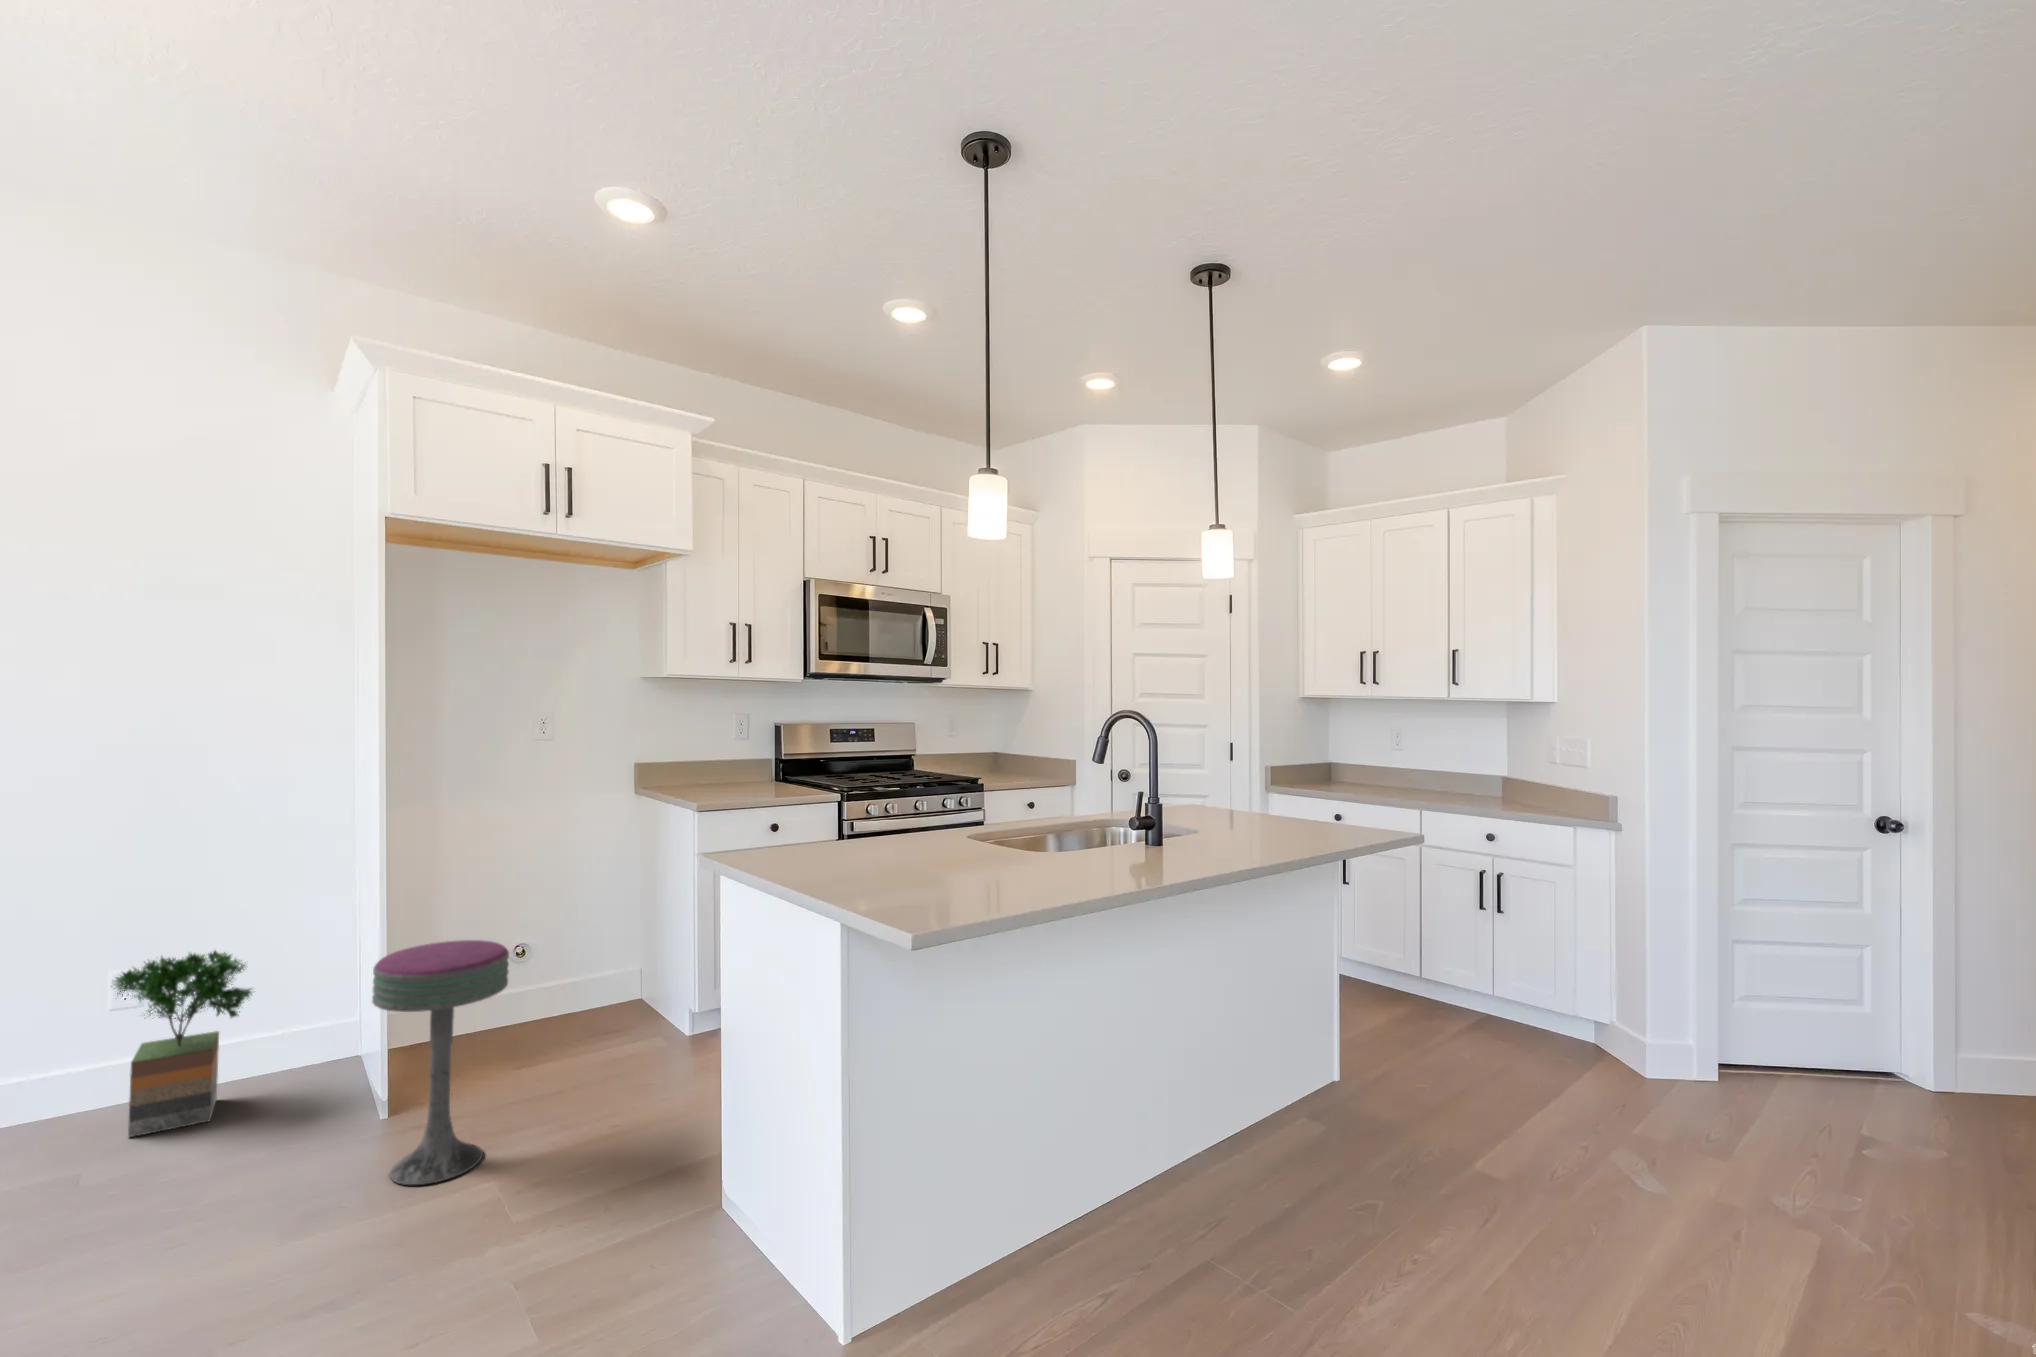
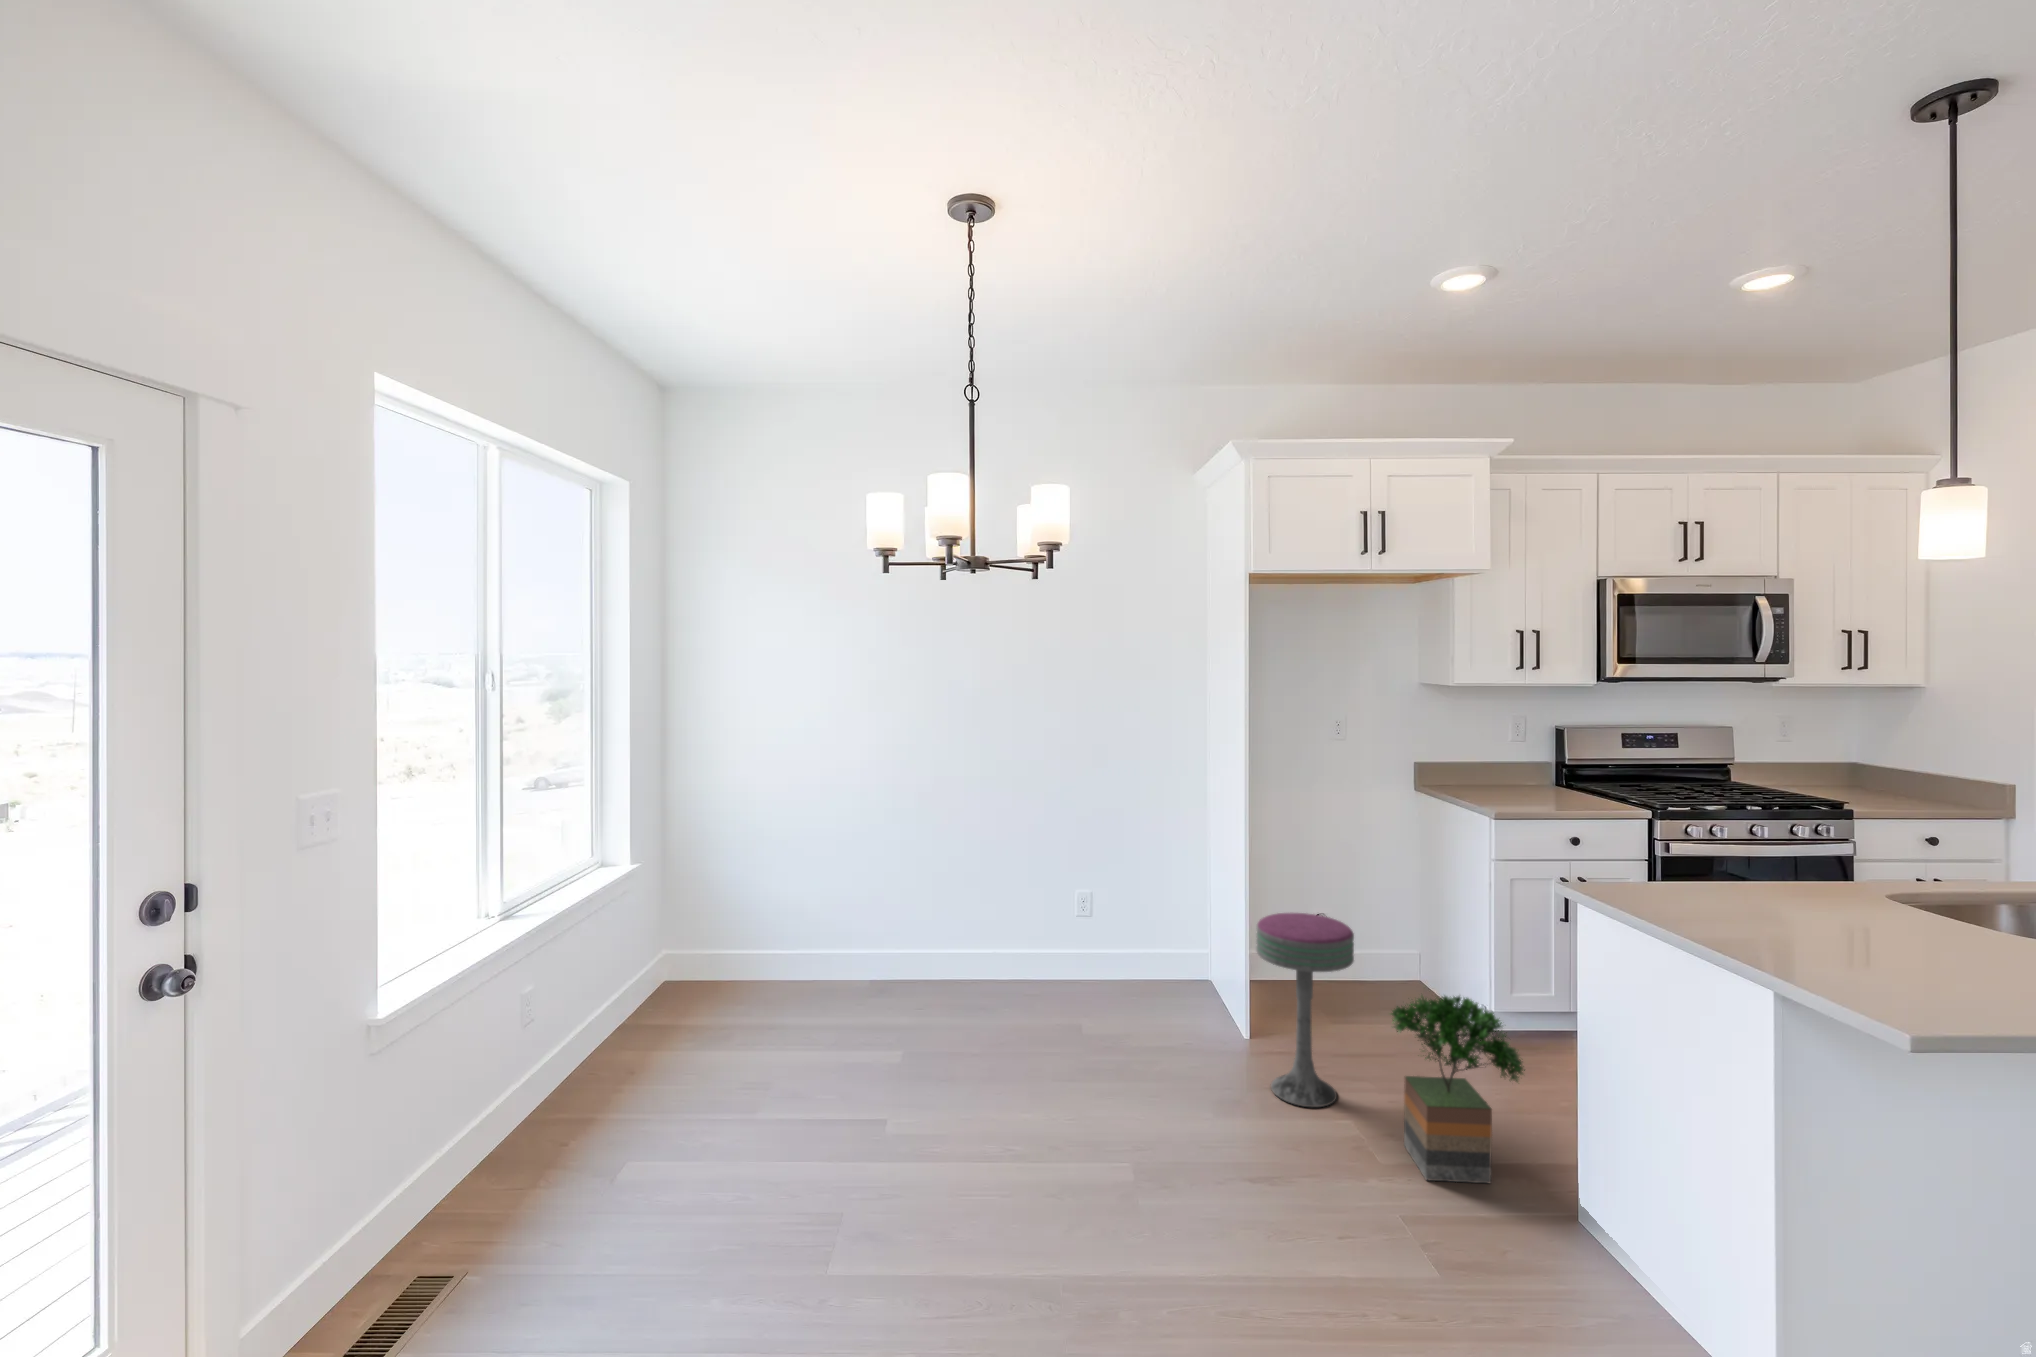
potted tree: present [111,951,252,1137] -> present [1391,996,1525,1183]

